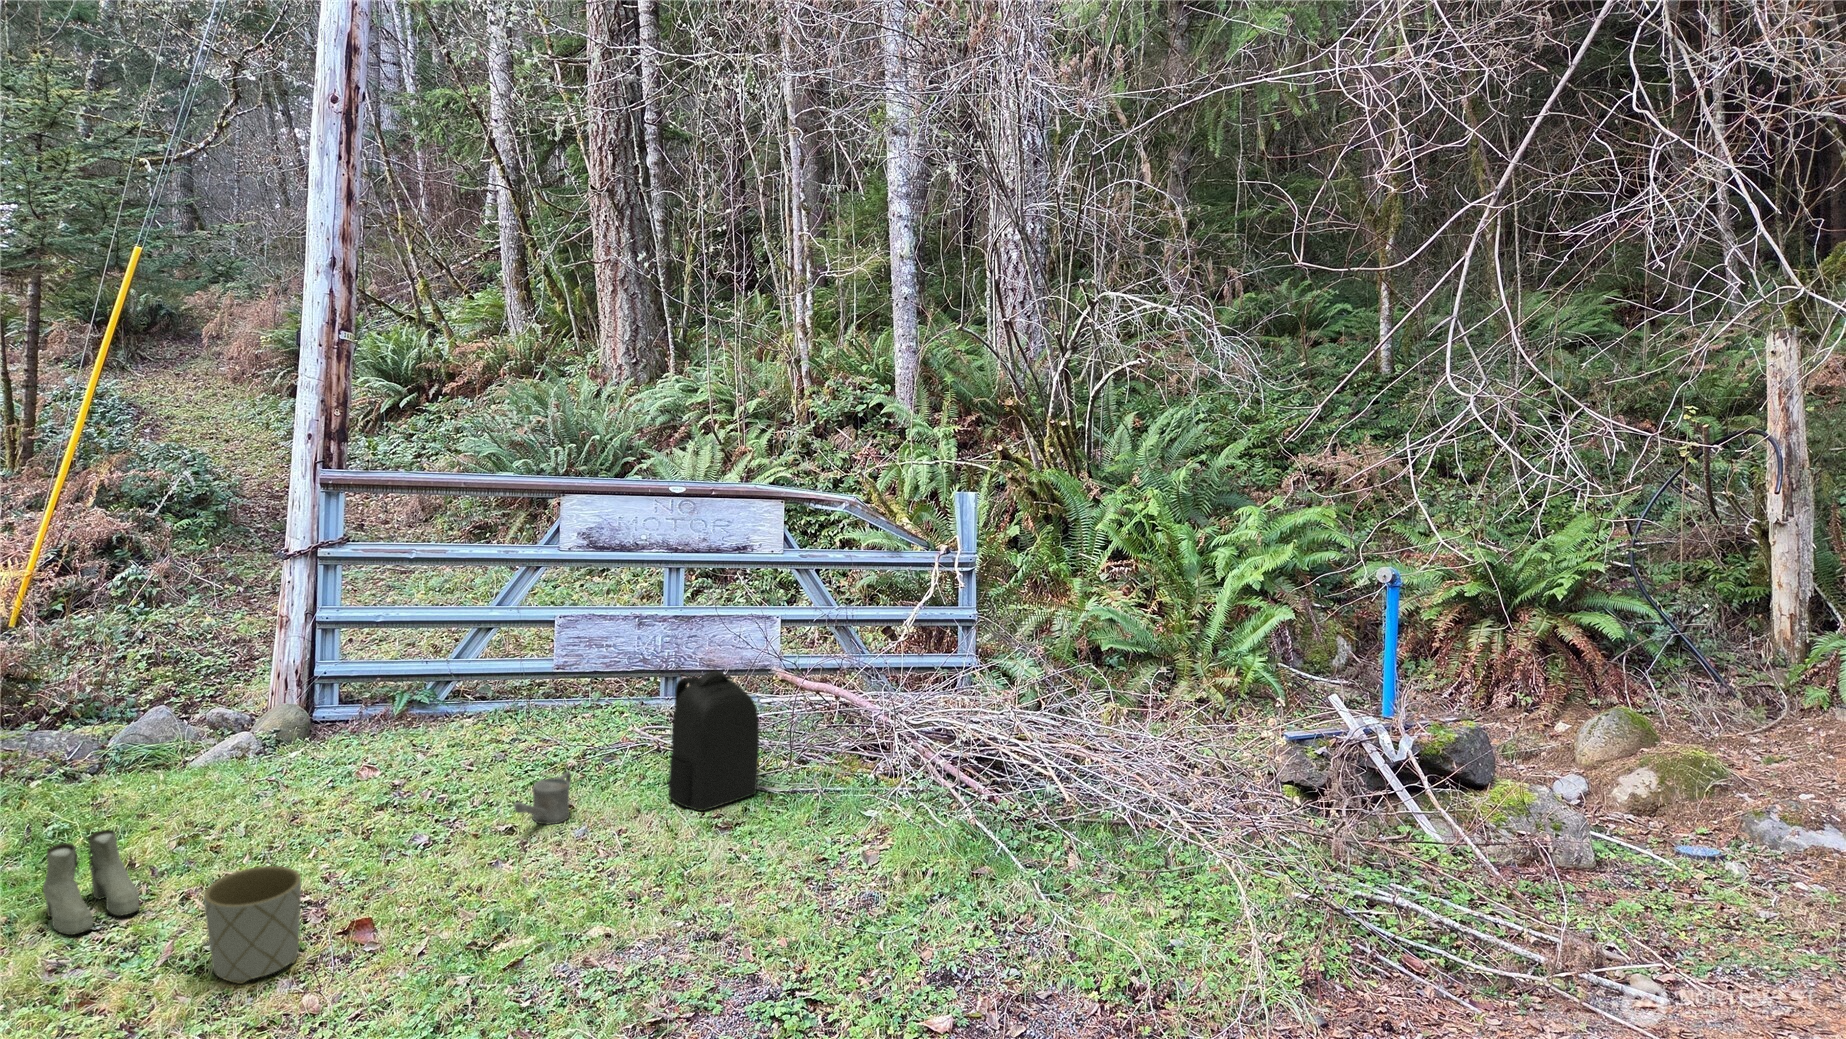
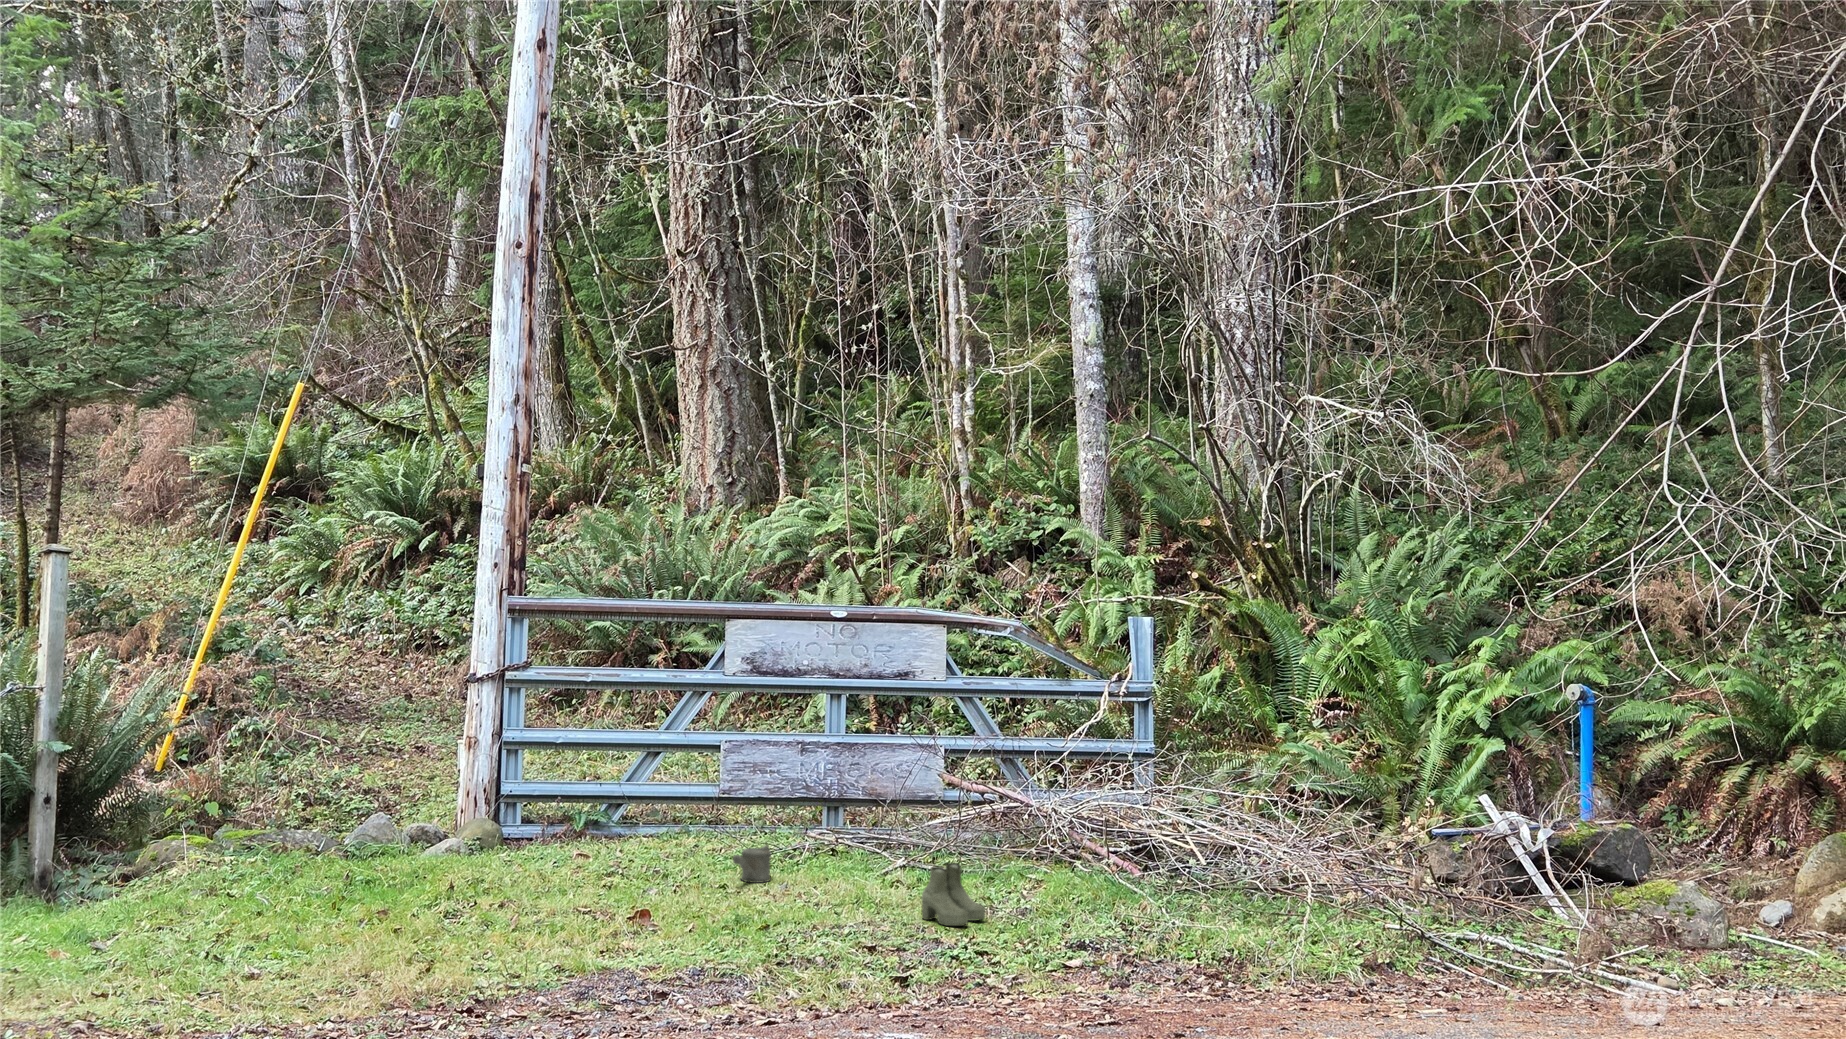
backpack: present [667,671,759,811] -> none [847,762,930,881]
boots: present [43,830,140,935] -> present [921,863,985,926]
planter: present [204,866,301,984] -> none [556,861,615,932]

